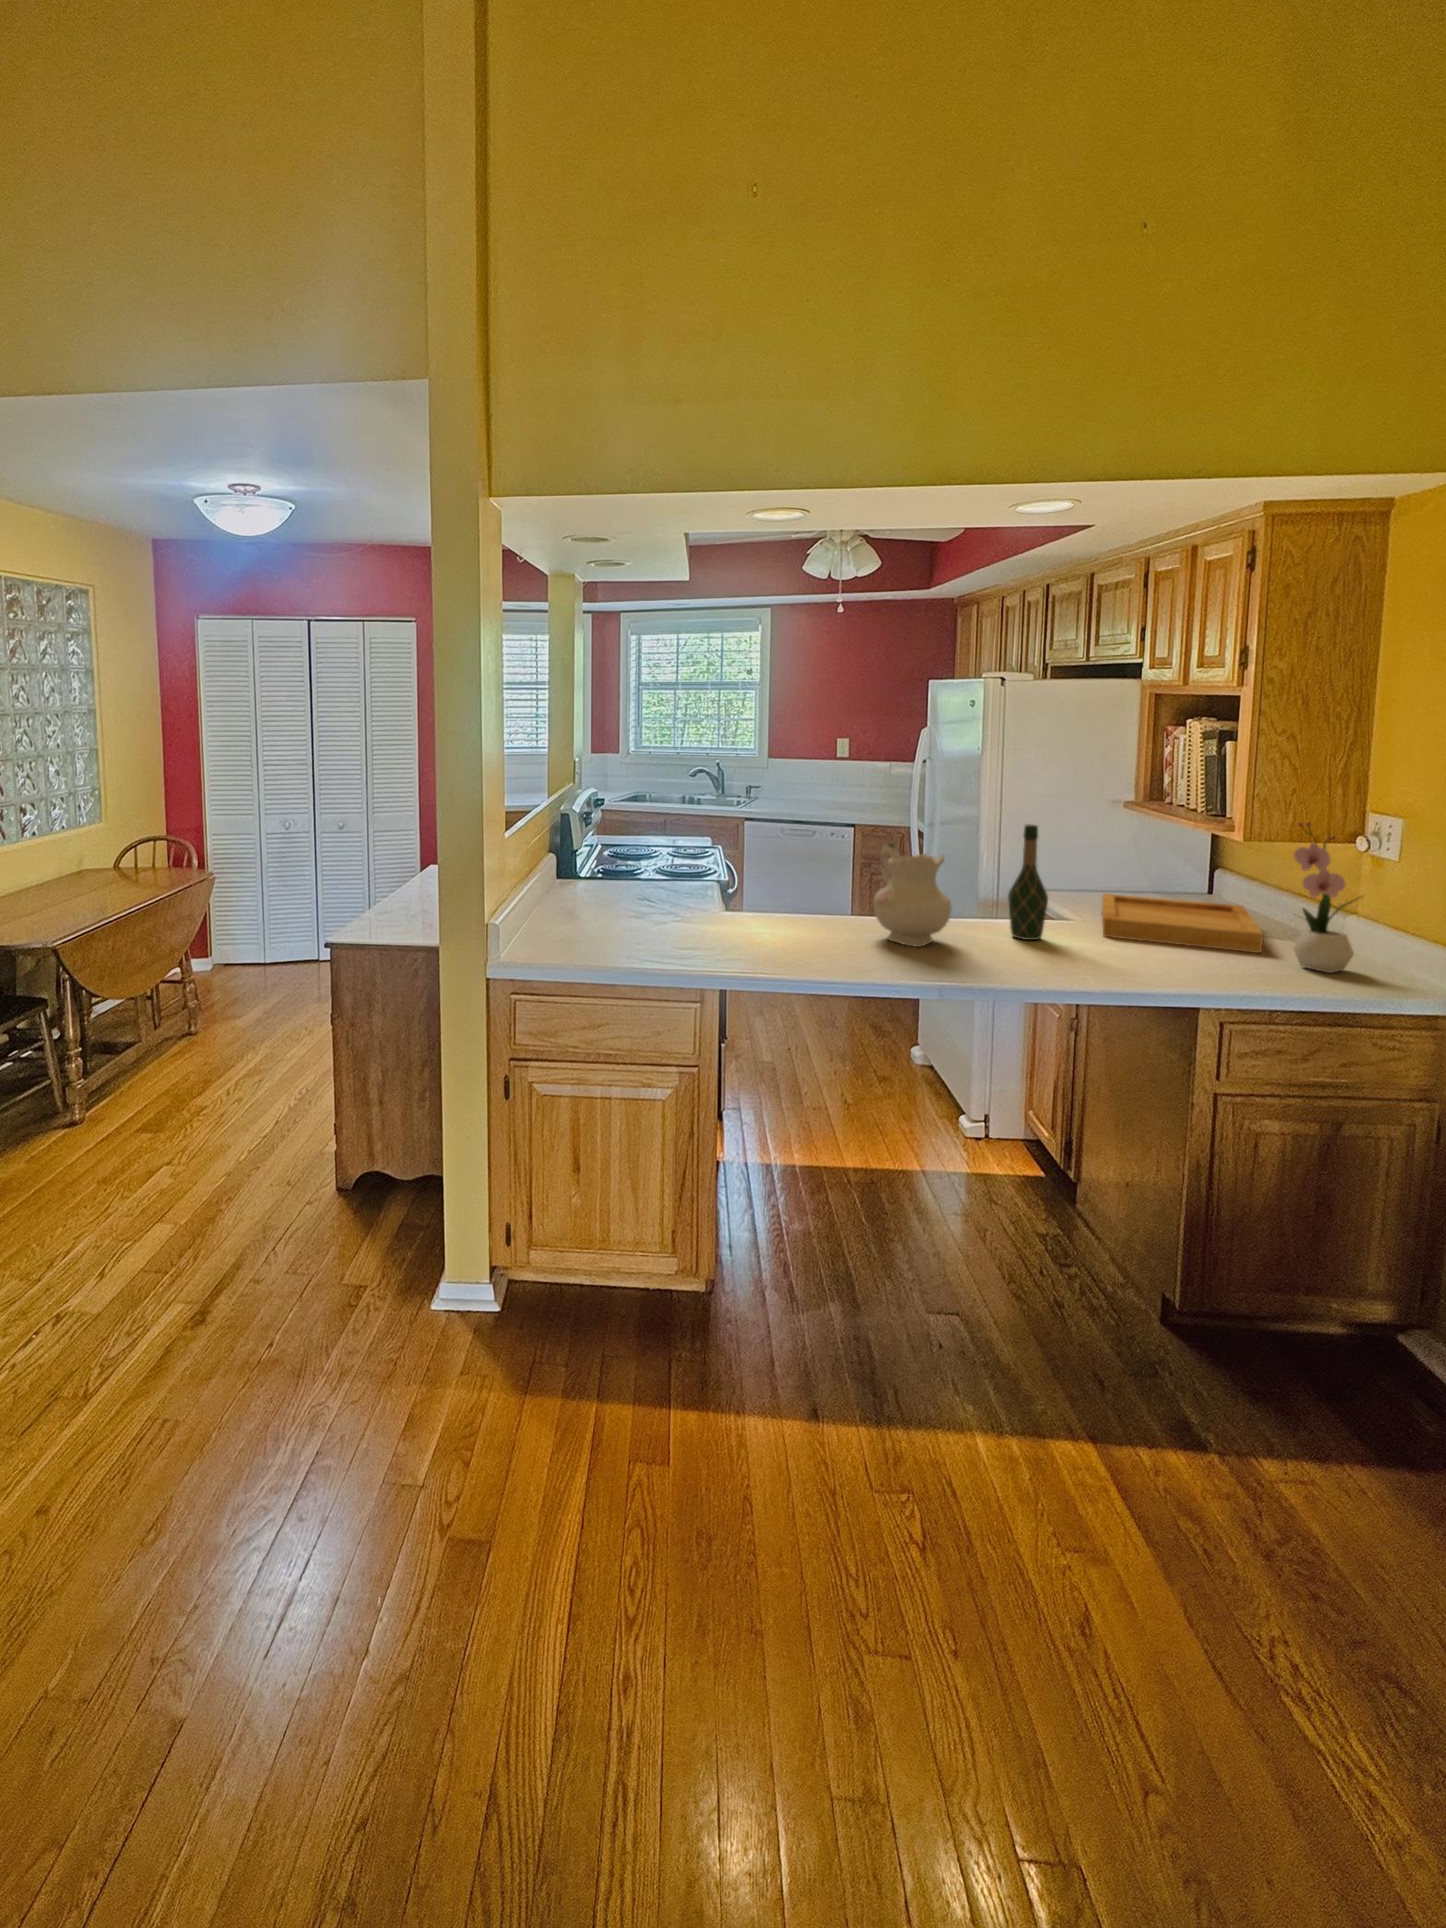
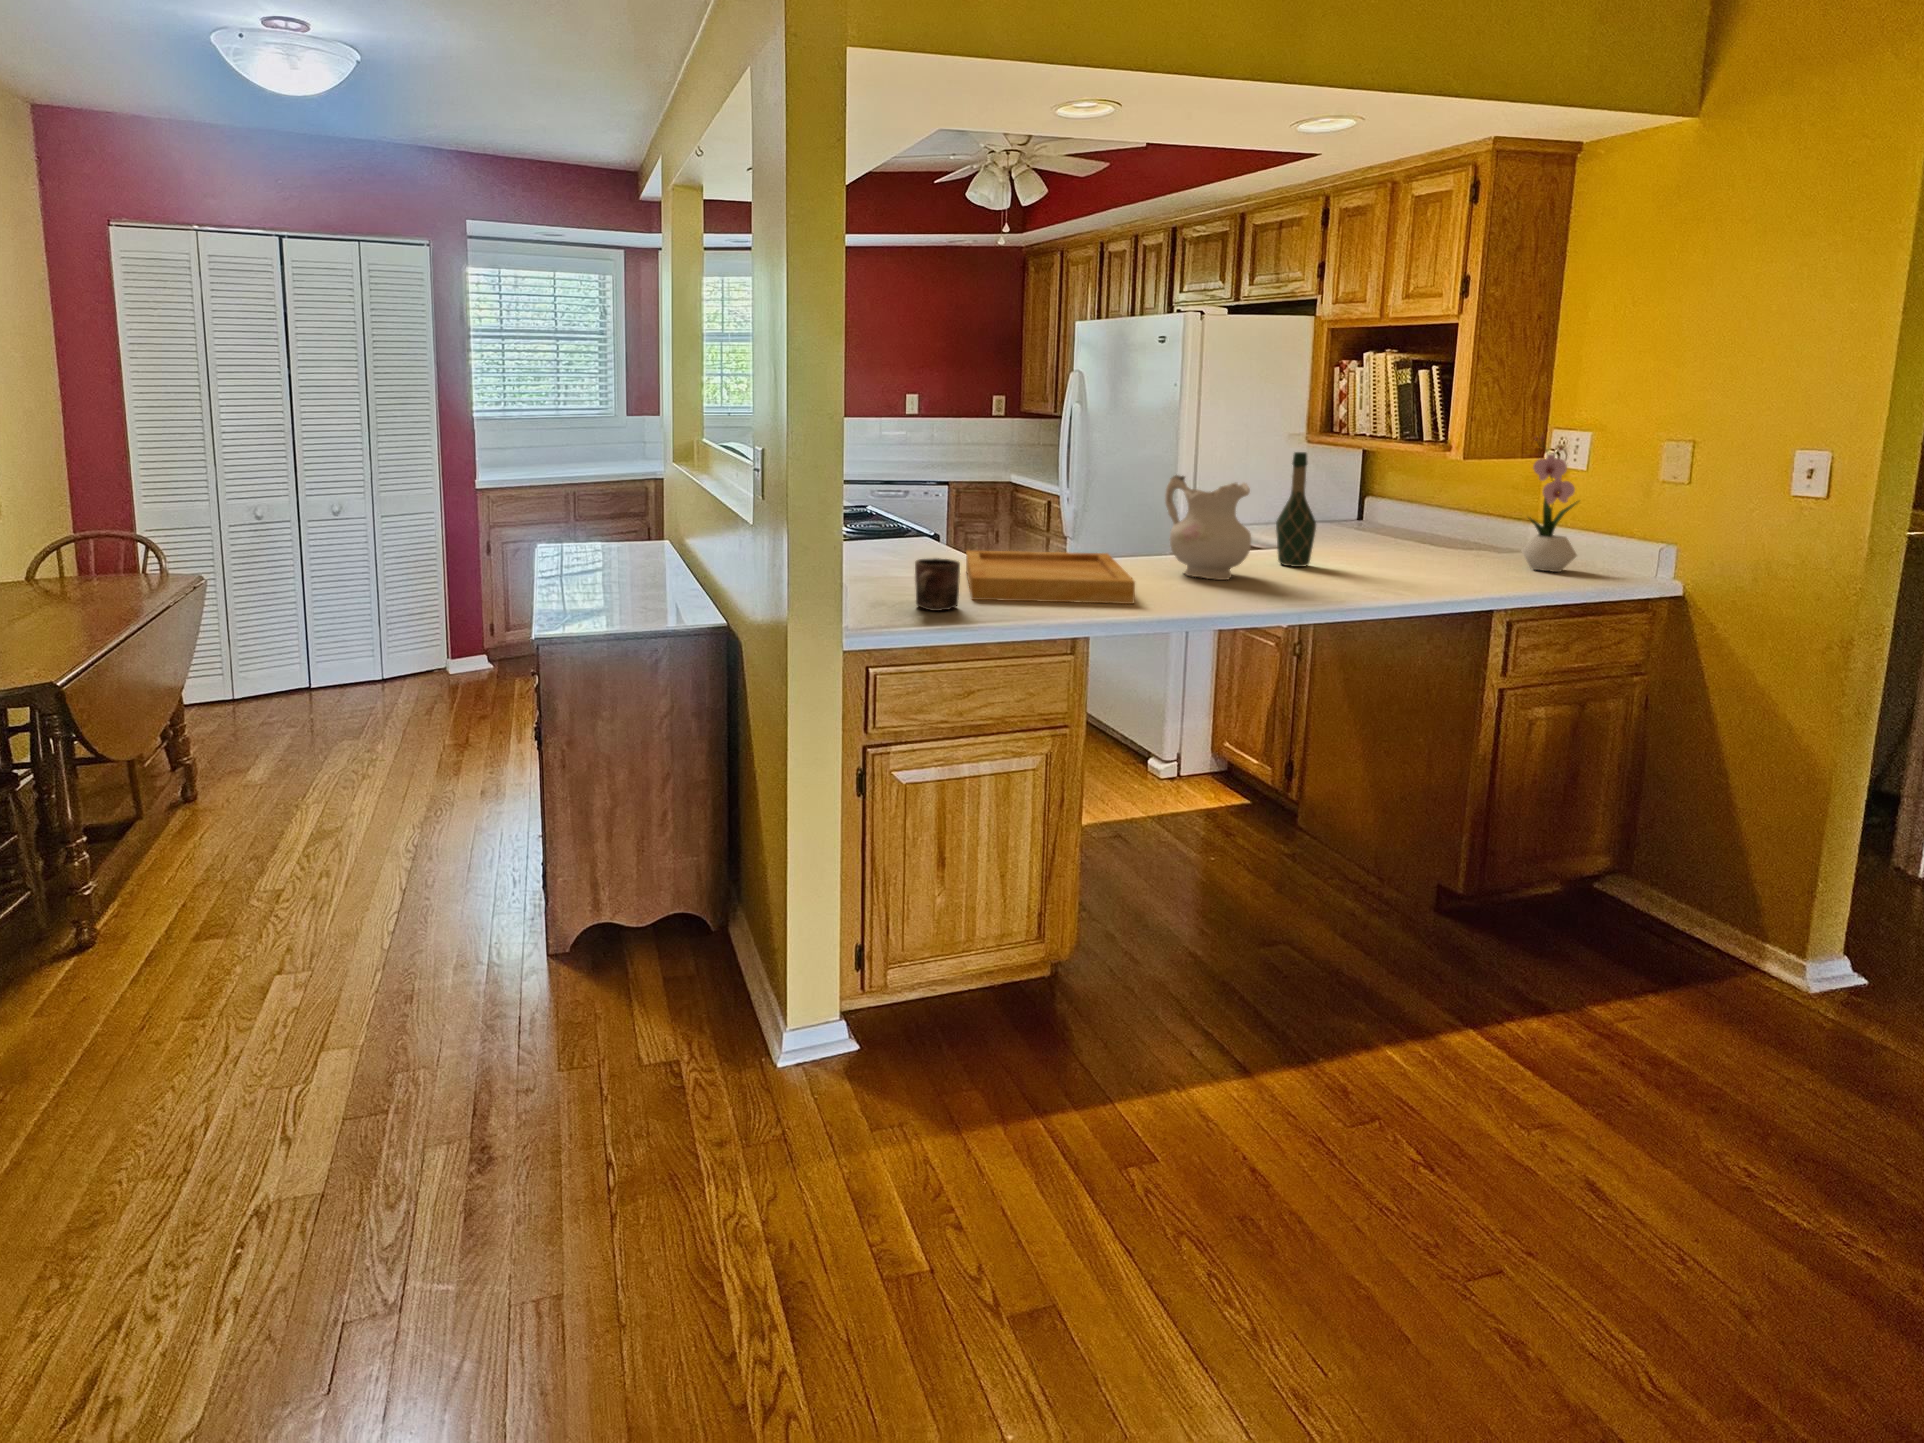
tray: present [1102,894,1263,953] -> present [966,551,1135,604]
mug: none [564,905,615,951] -> present [915,558,960,611]

